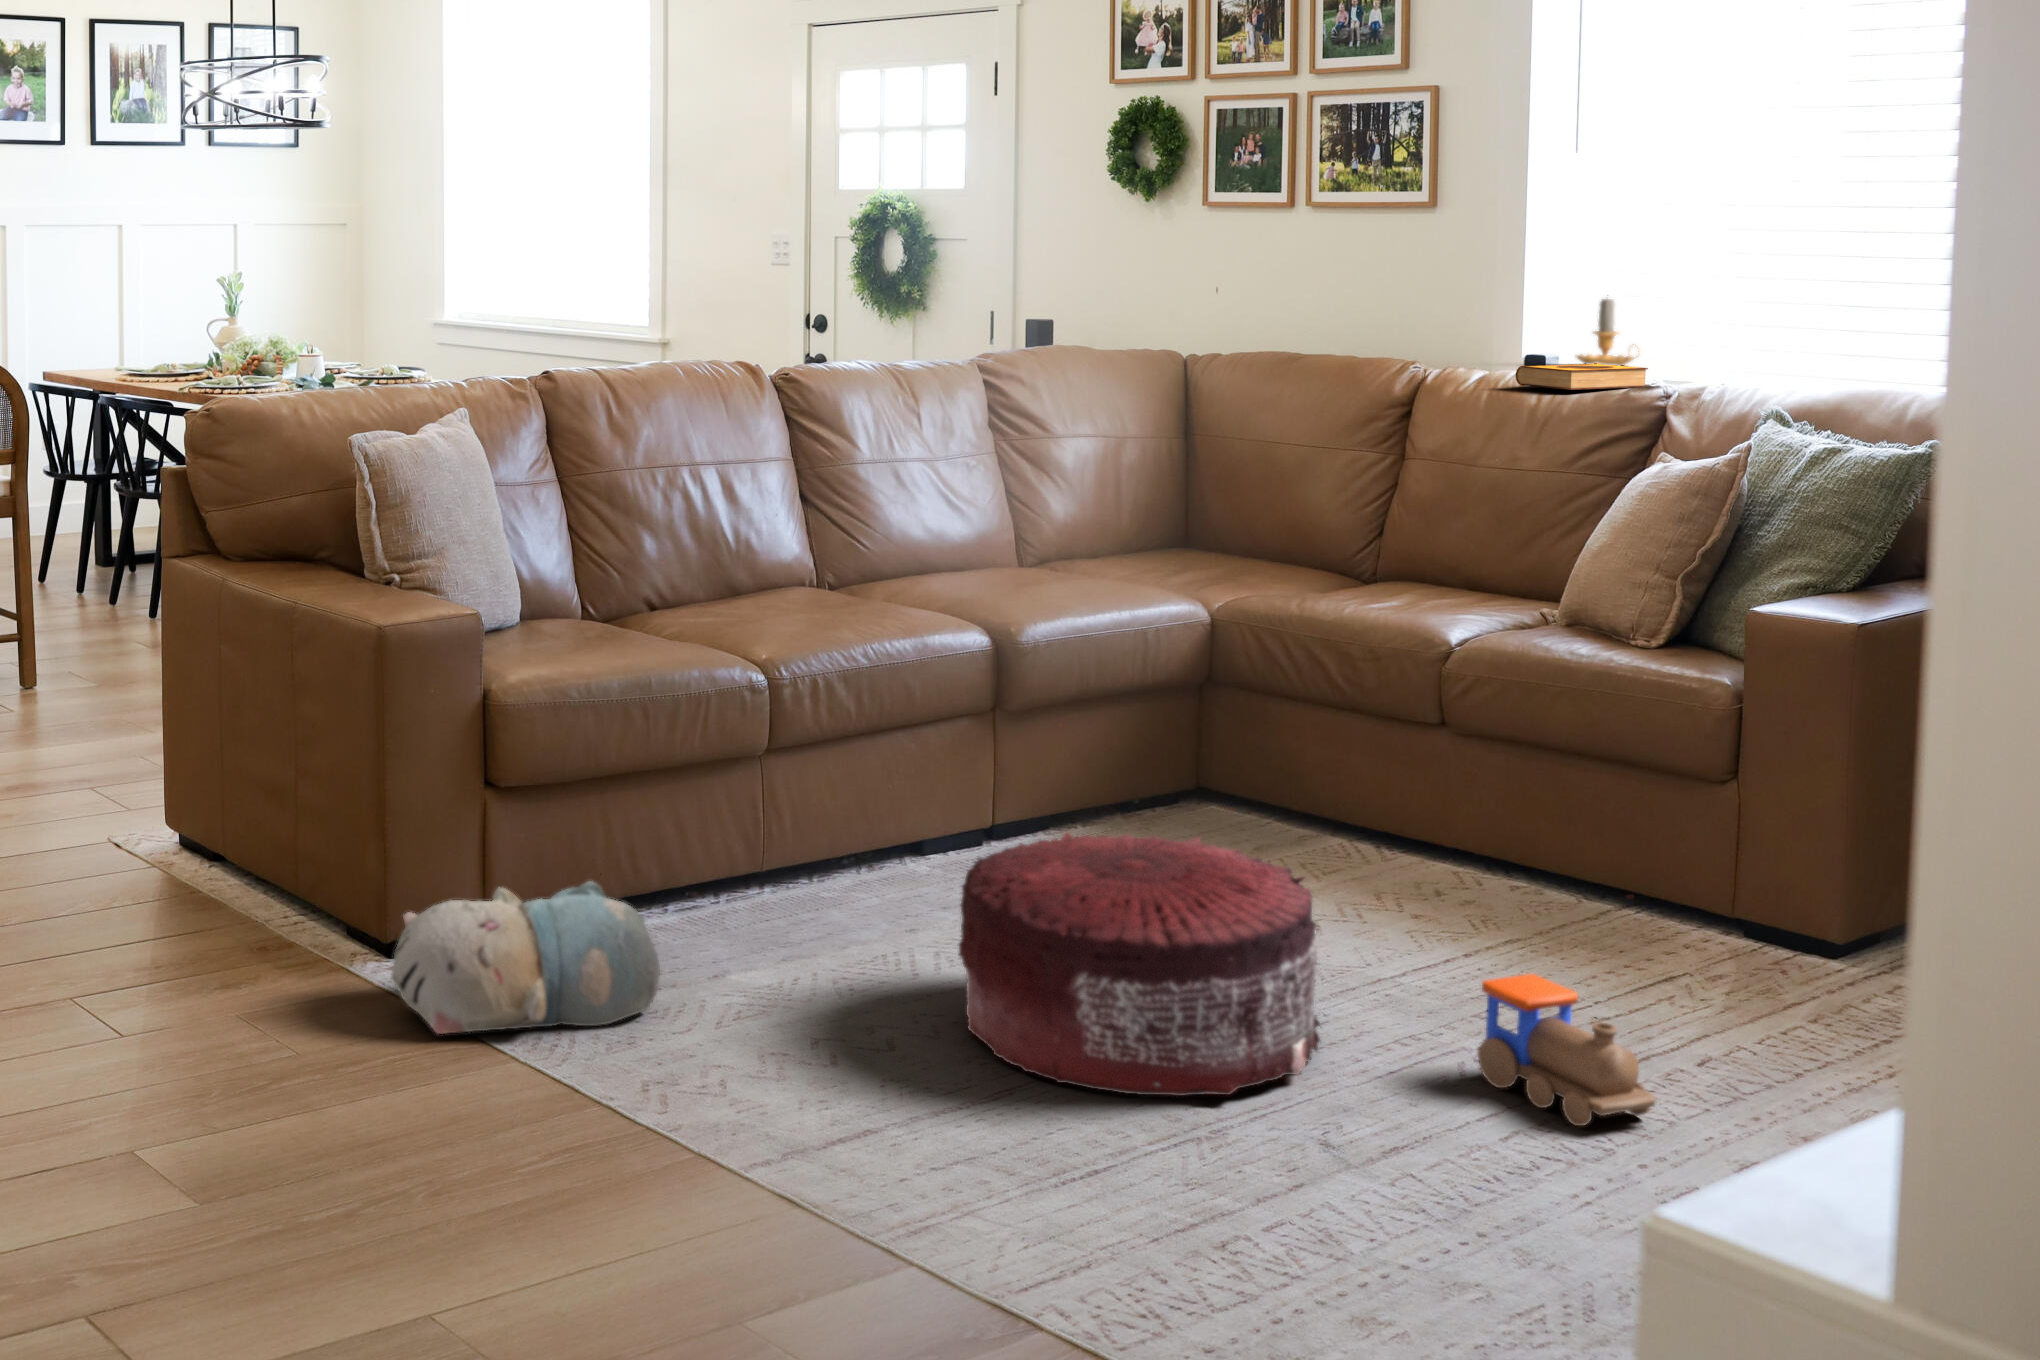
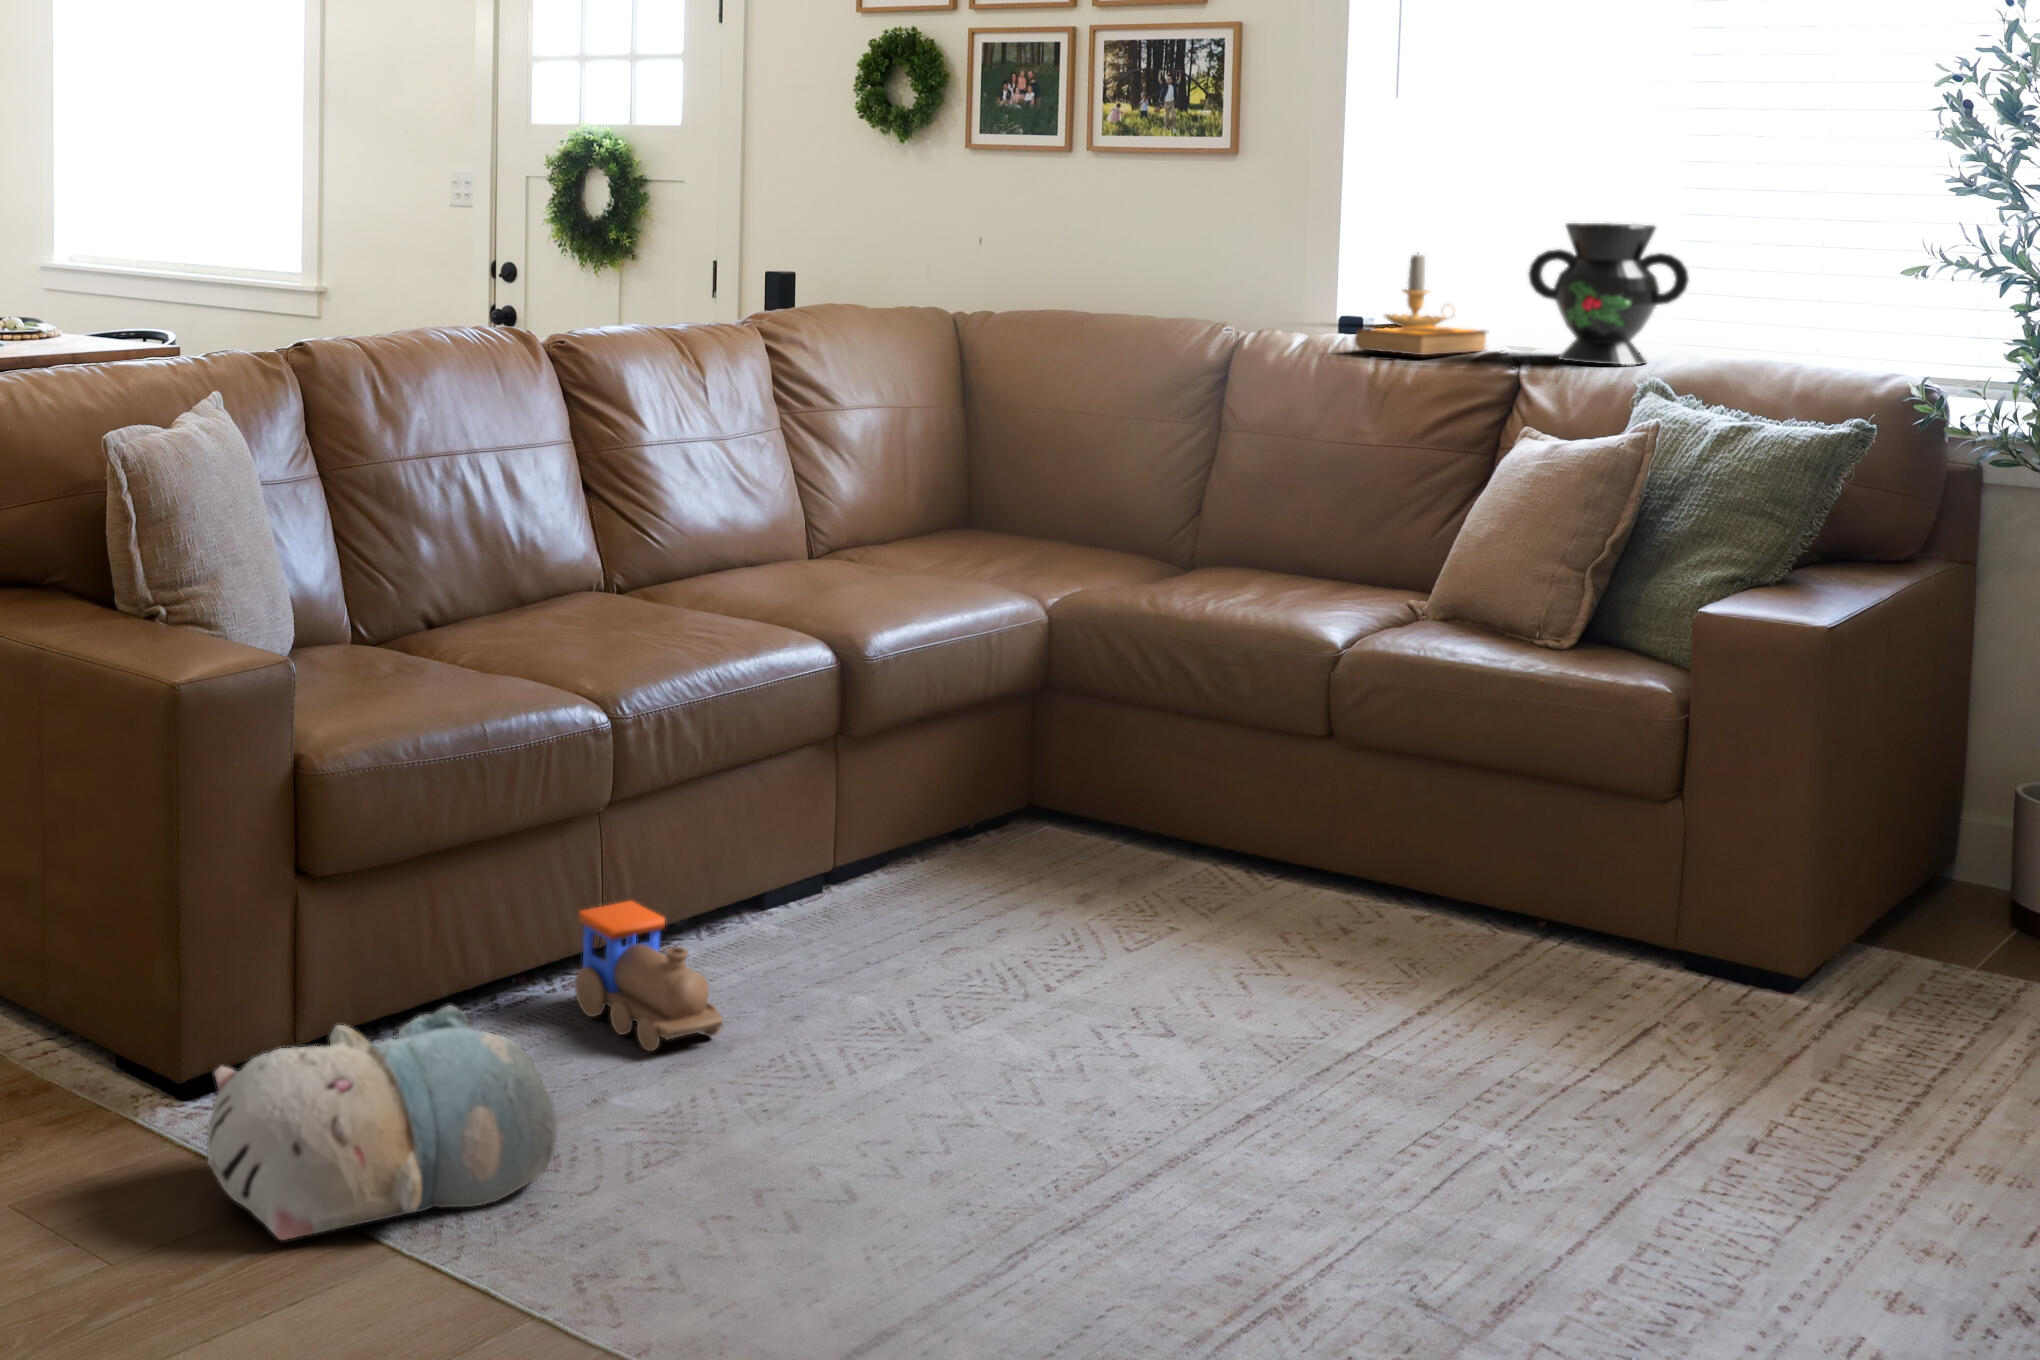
decorative vase: none [1676,267,1825,398] -> present [1529,223,1689,365]
pouf: present [959,832,1321,1096] -> none [923,905,1361,1258]
toy train: present [1478,974,1655,1126] -> present [575,901,723,1051]

